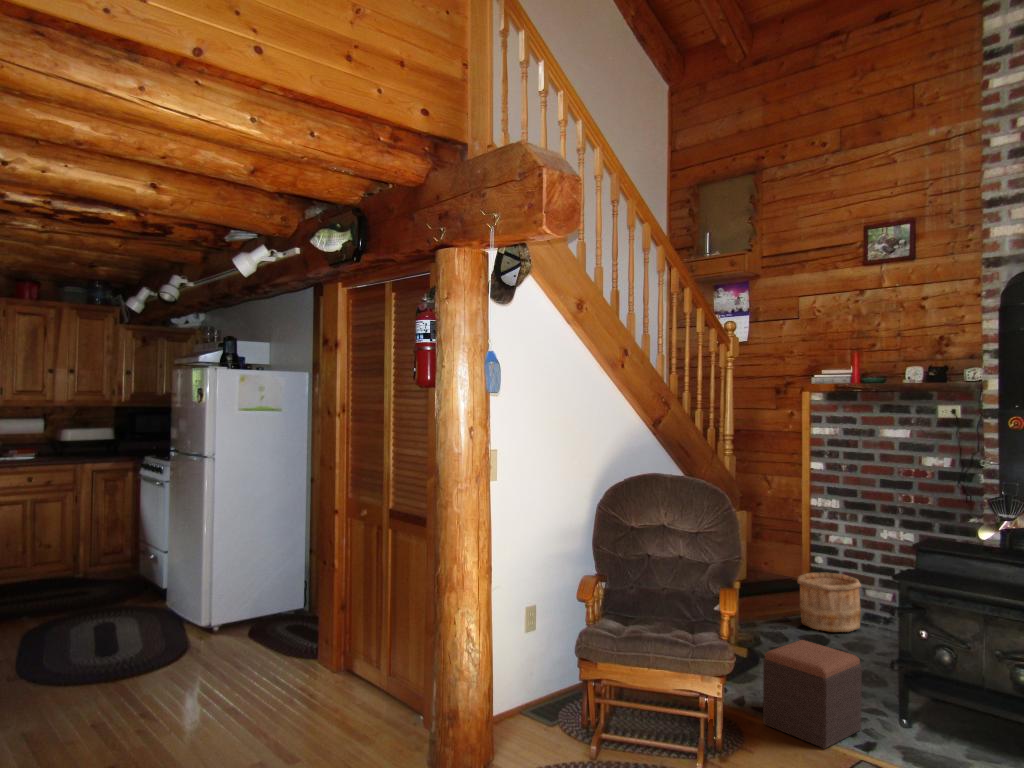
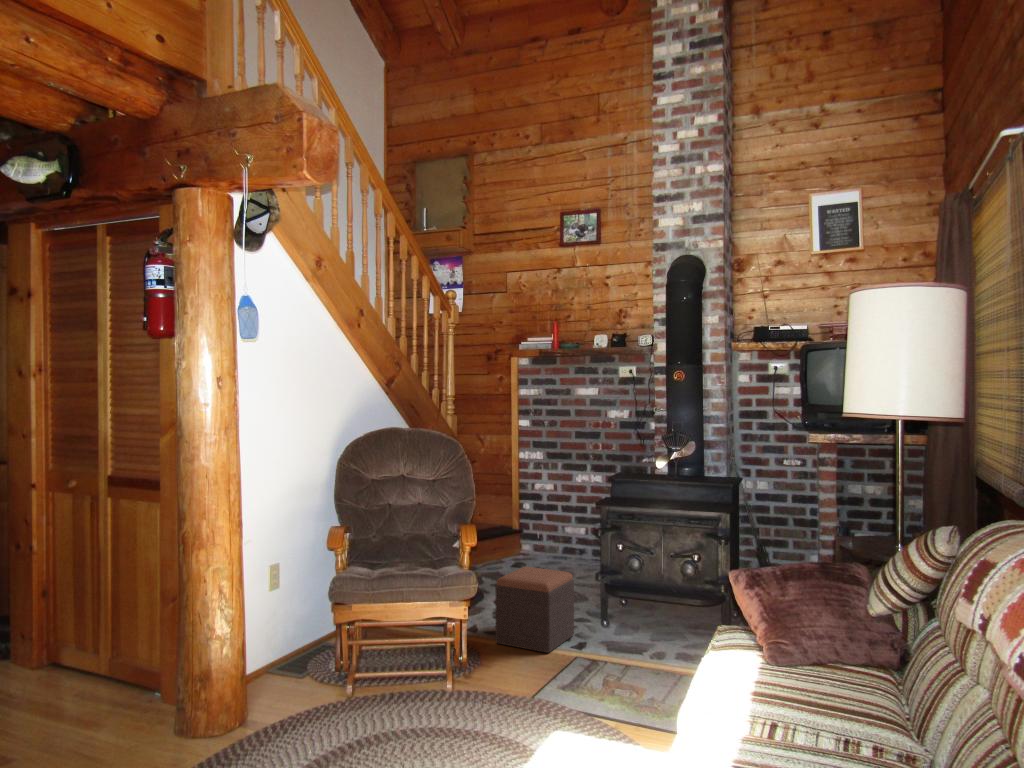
wooden bucket: present [798,573,861,632] -> none [509,517,562,567]

